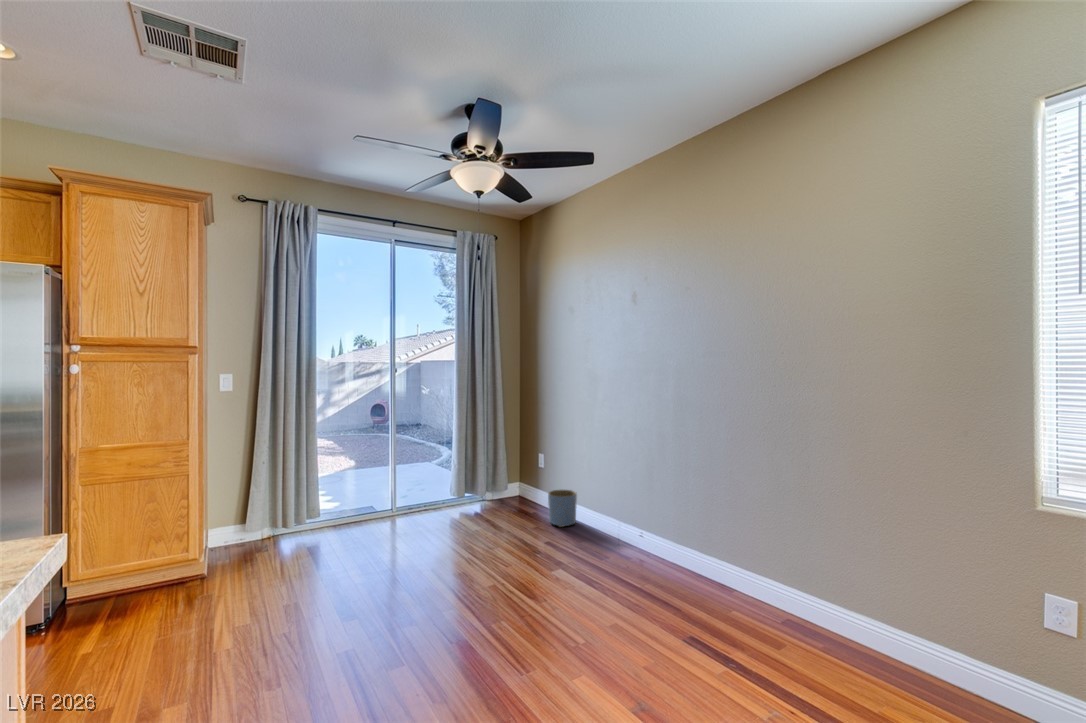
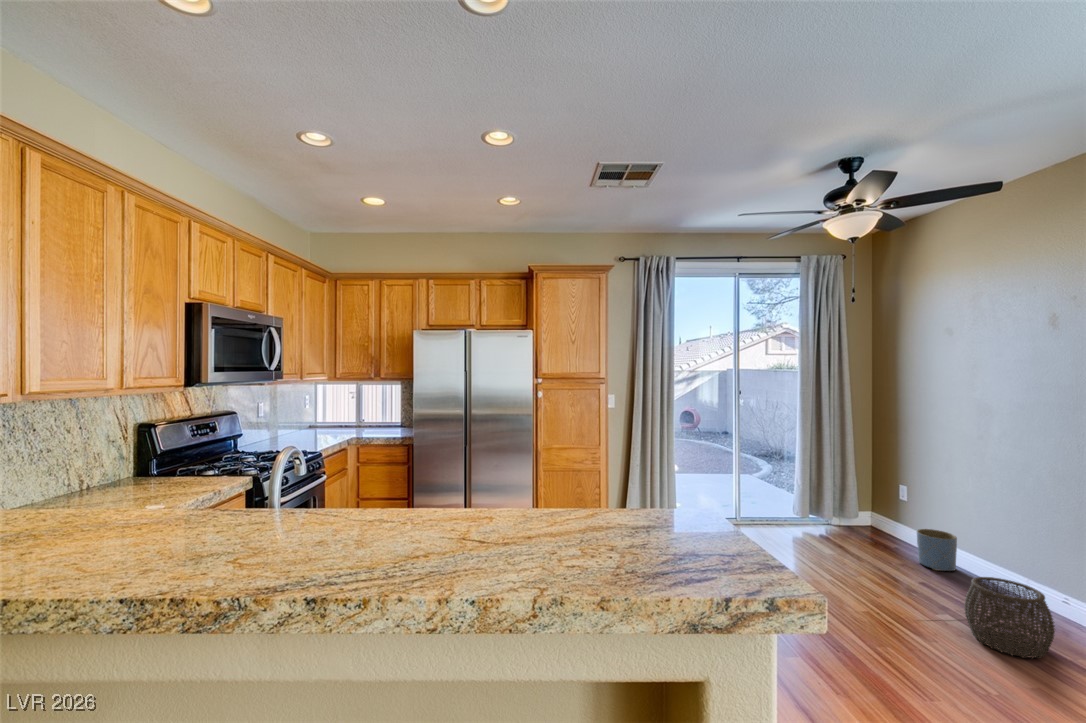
woven basket: none [570,524,632,596] -> present [964,577,1055,659]

